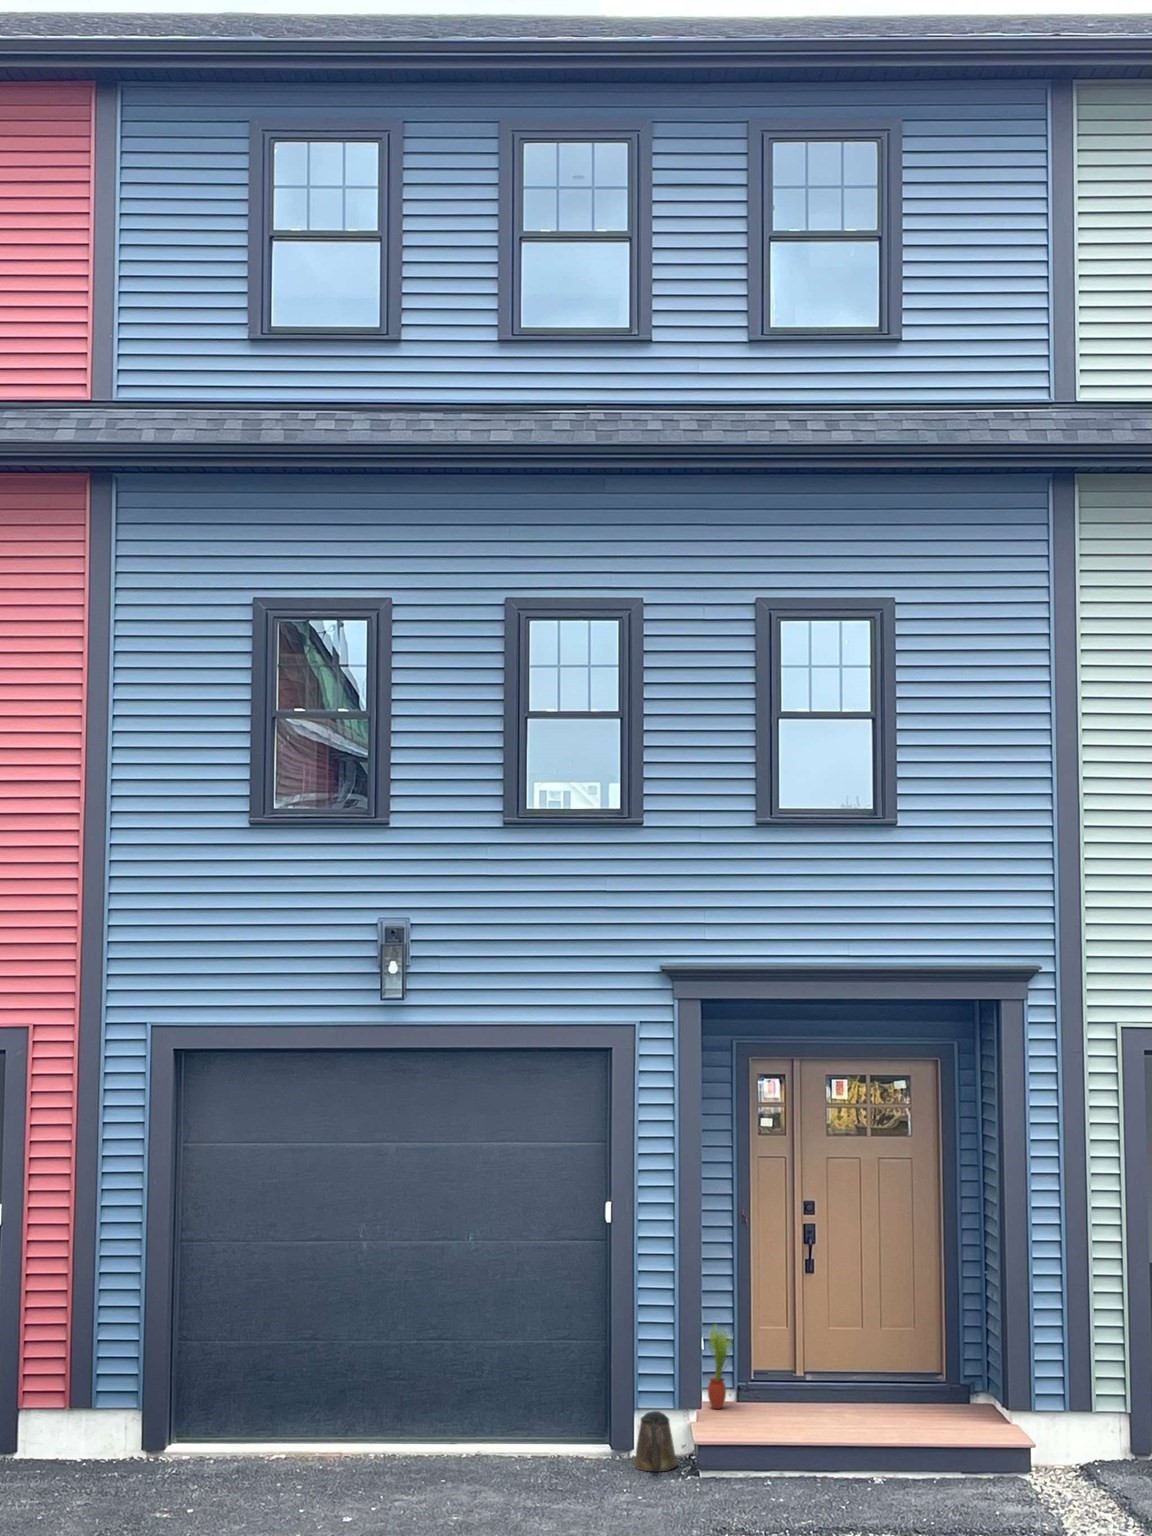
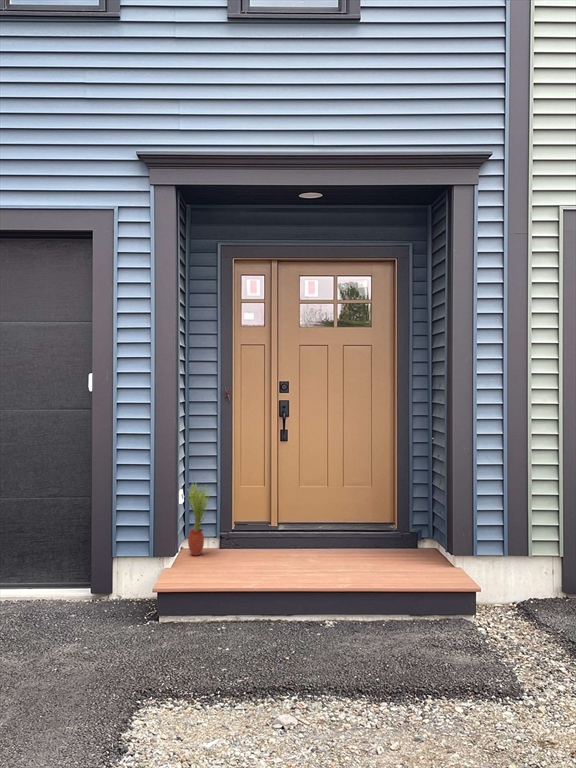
watering can: present [634,1411,678,1471] -> none [101,559,145,617]

